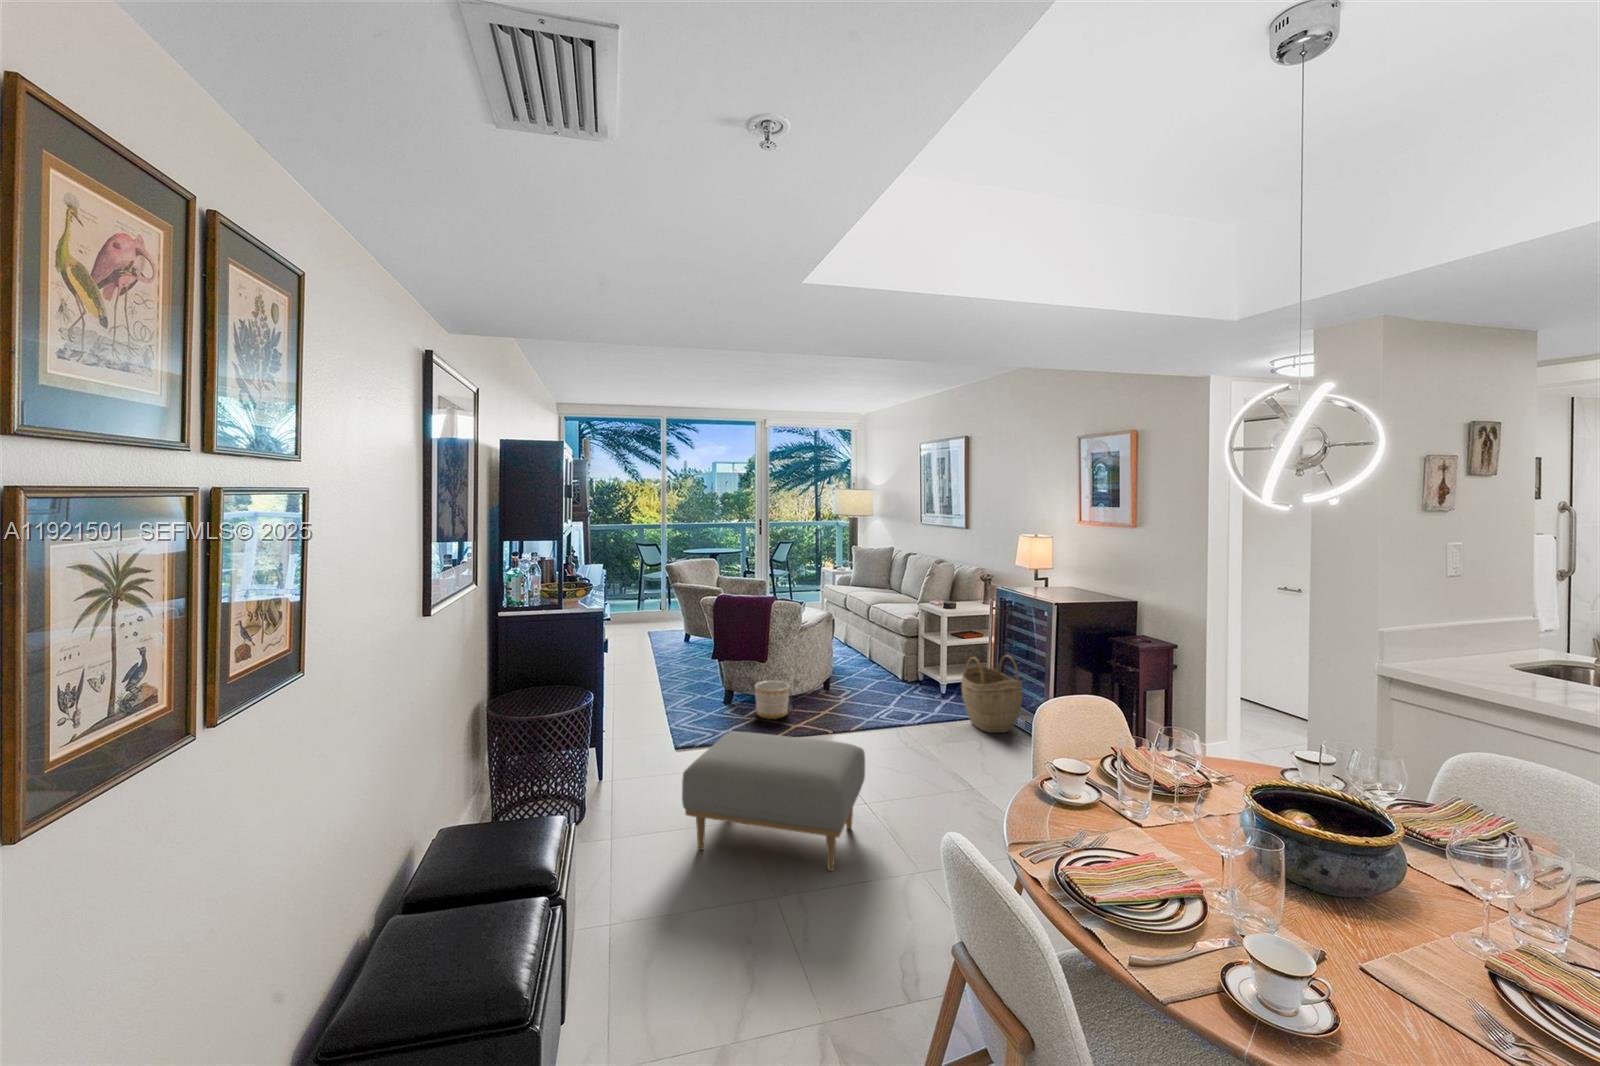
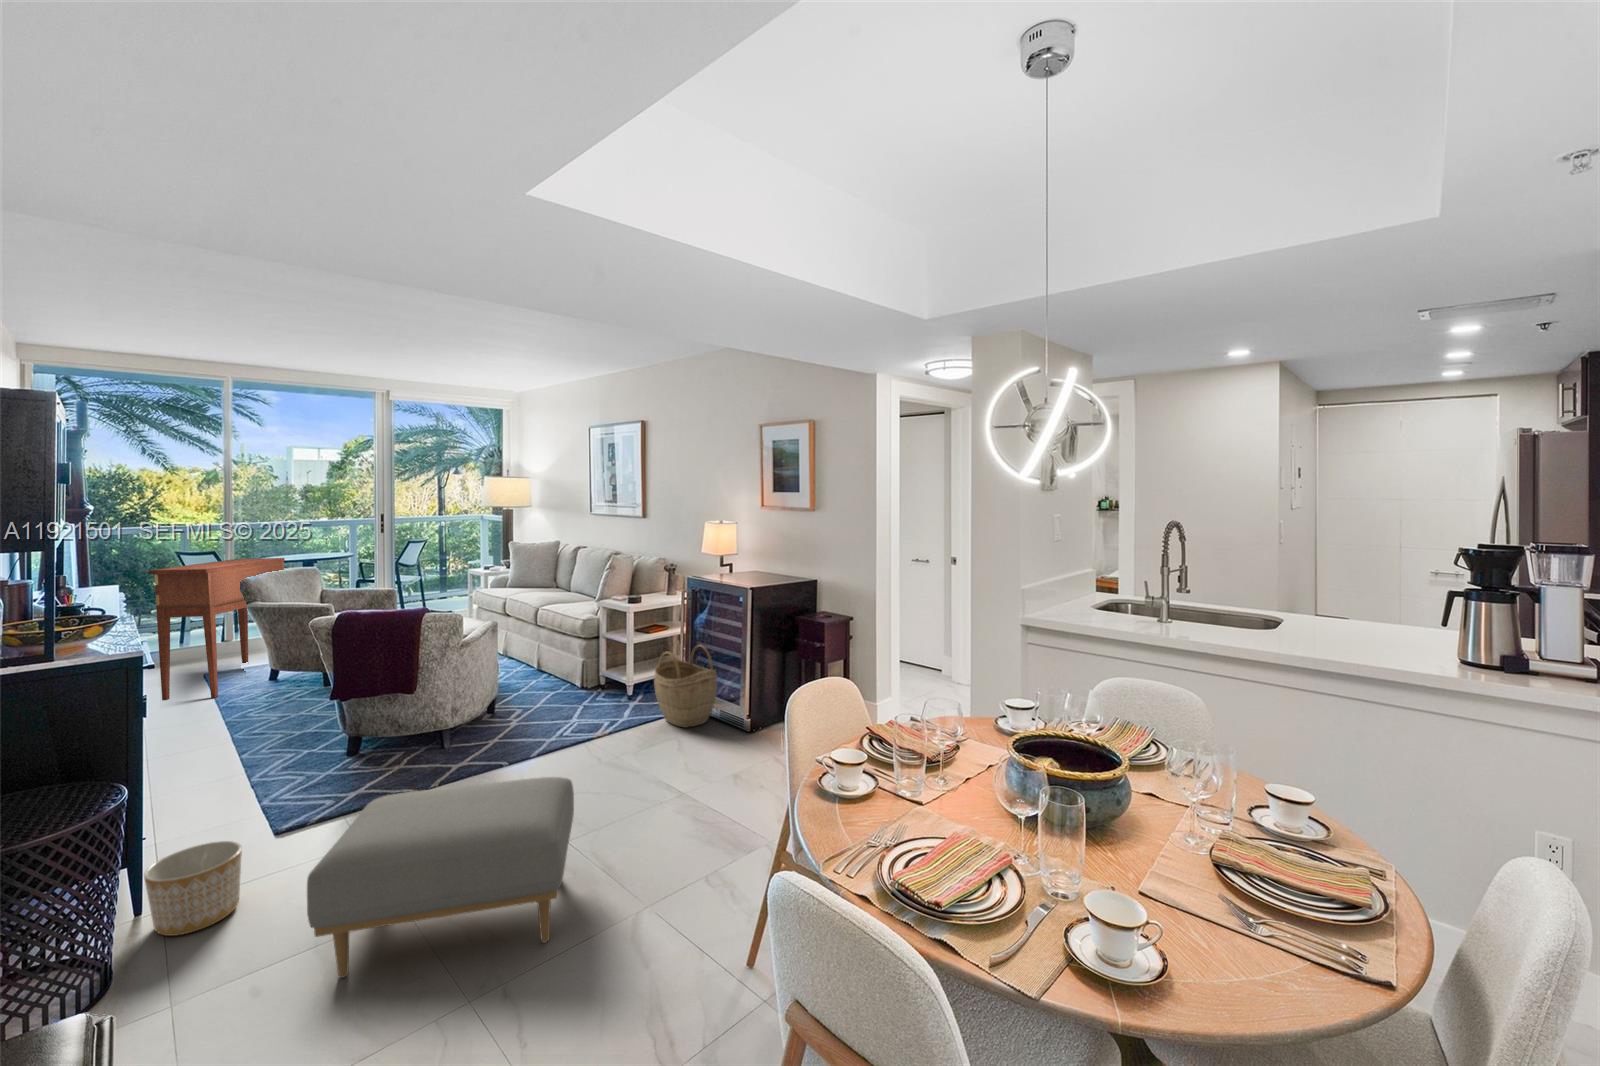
console table: none [622,549,698,648] -> present [149,558,285,700]
planter: present [755,681,790,719] -> present [144,841,242,936]

